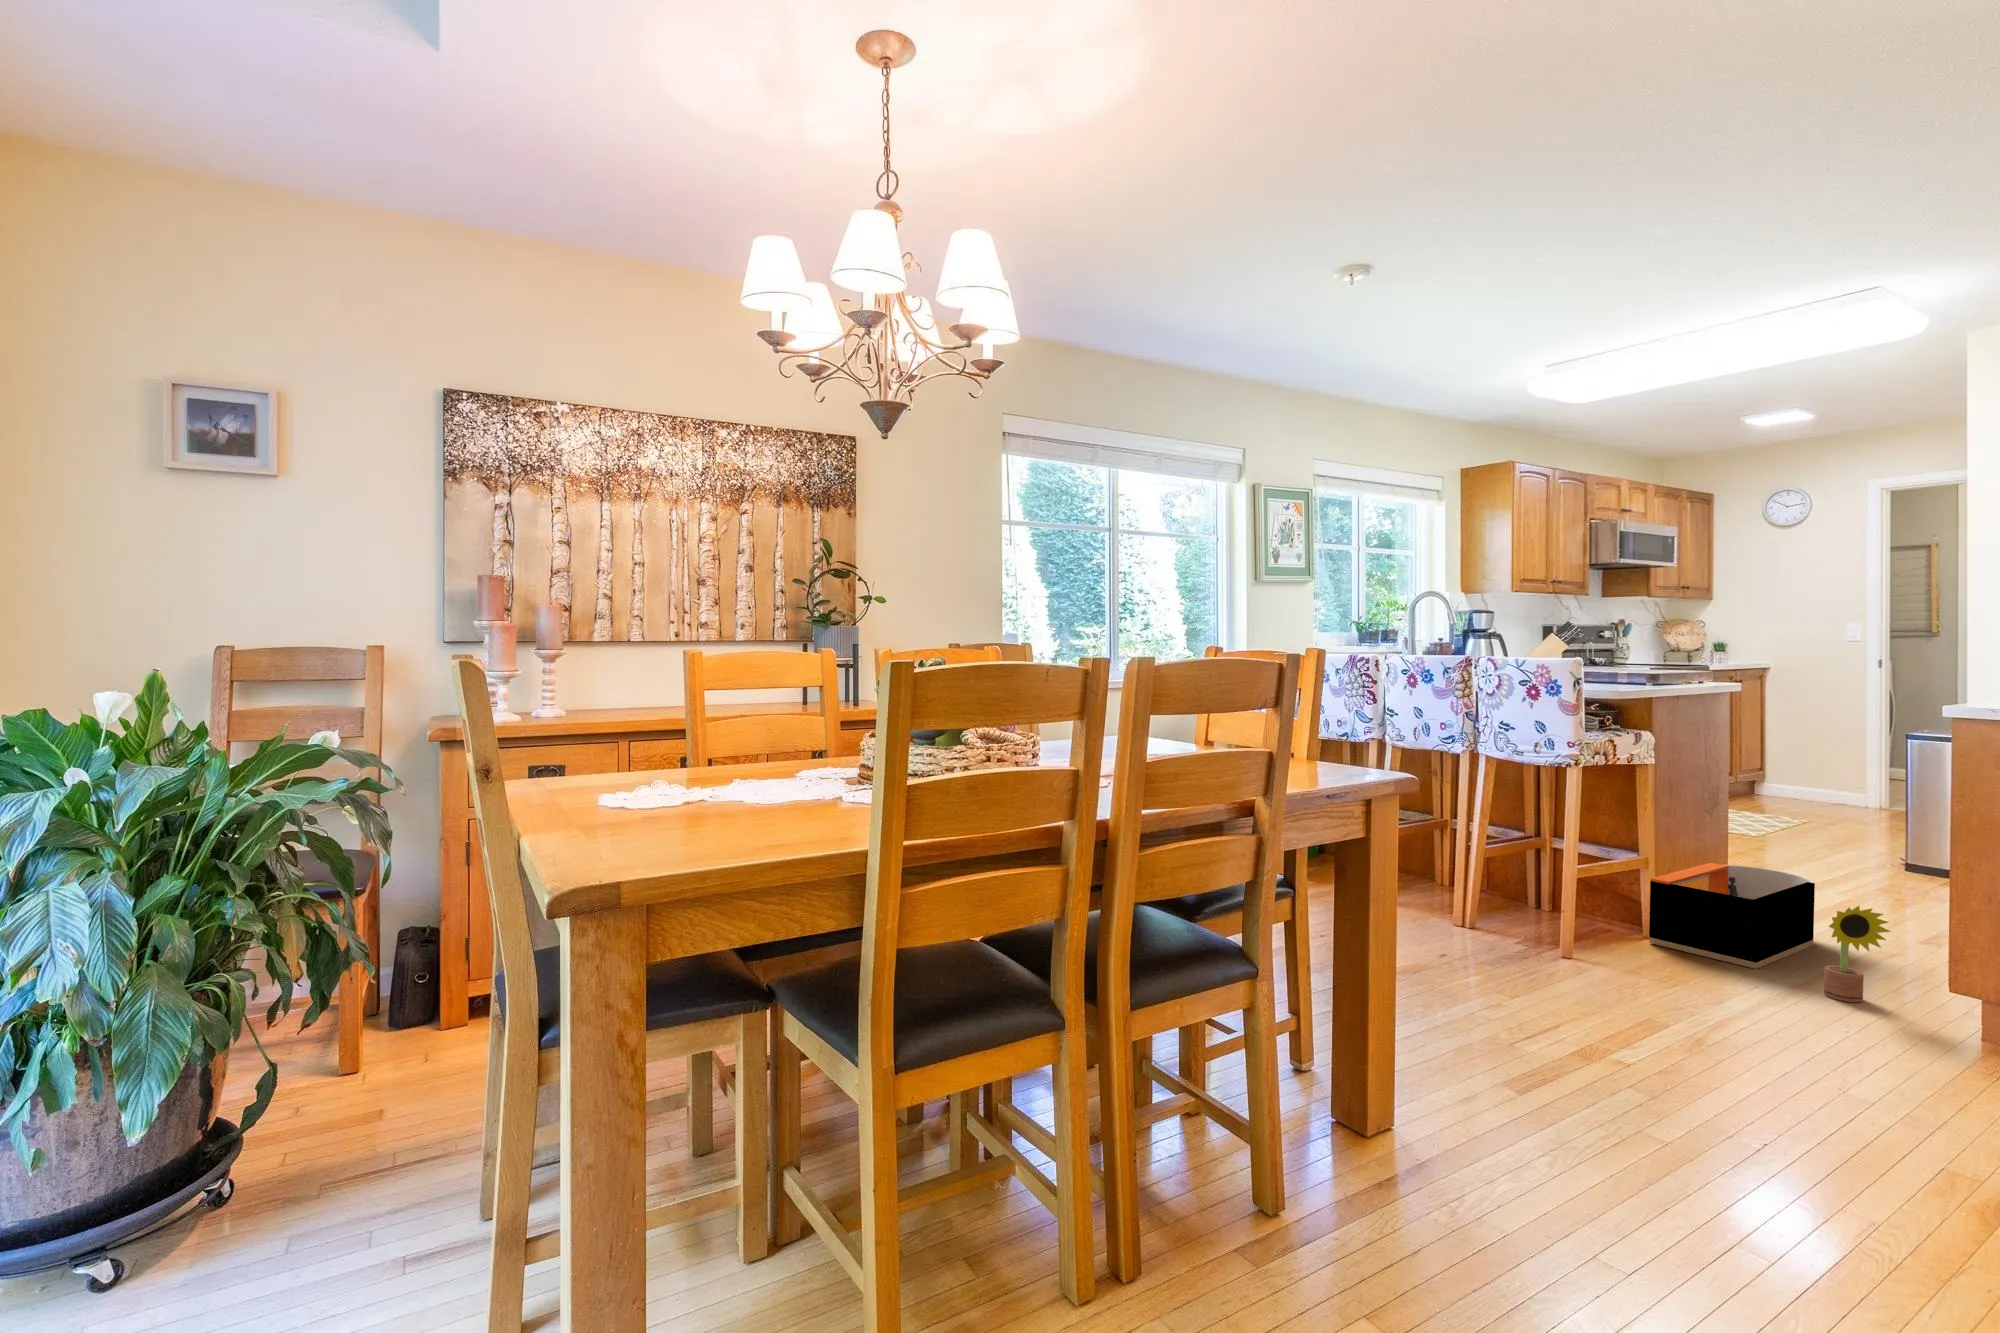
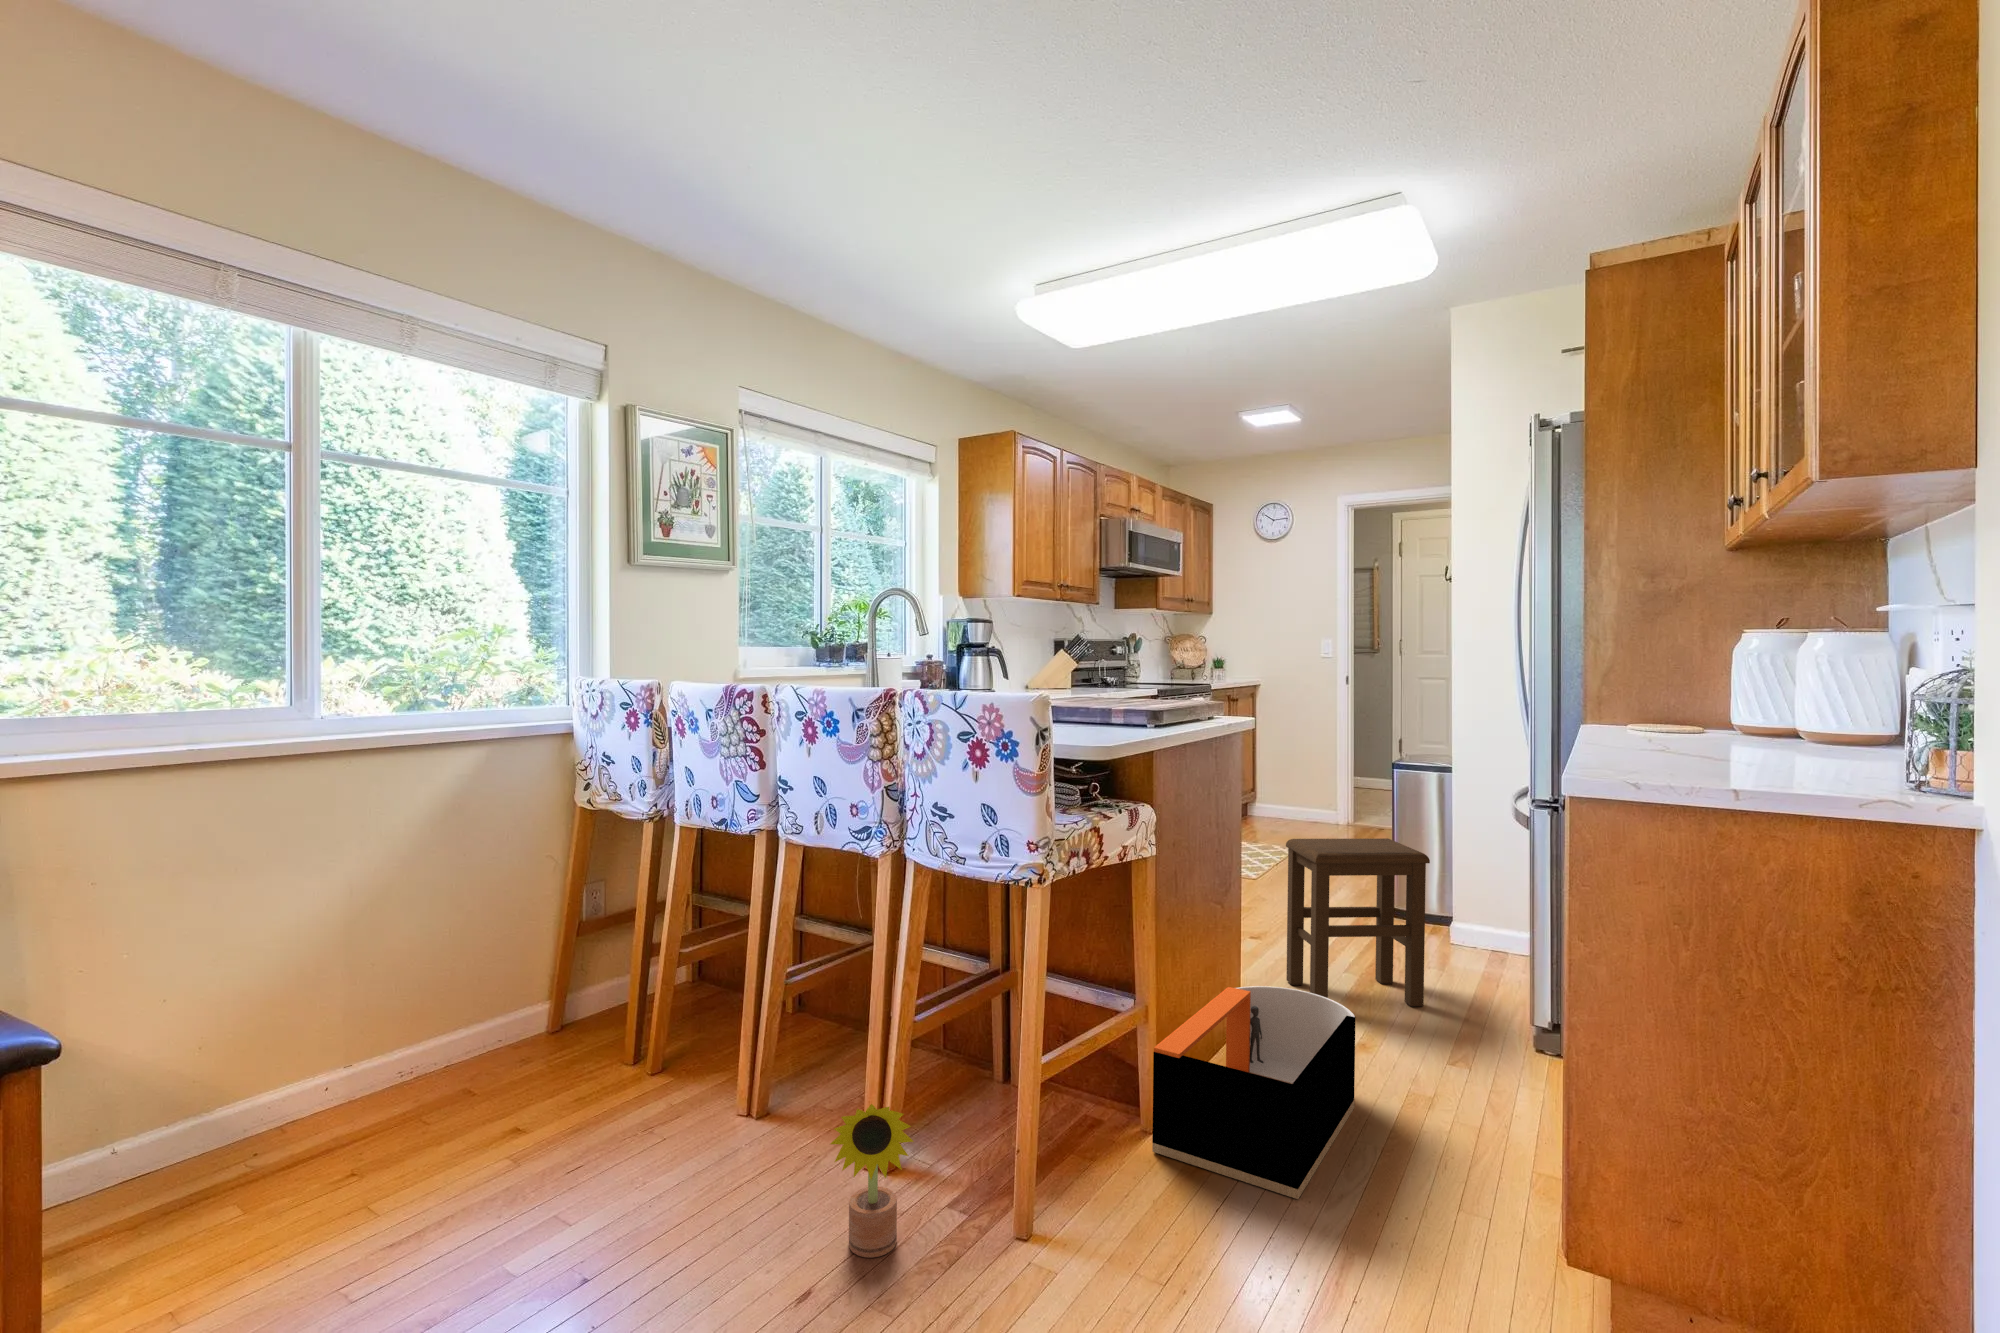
stool: none [1770,779,1908,911] -> present [1286,838,1430,1006]
decorative plant: present [1824,906,1891,1002] -> present [830,1104,914,1258]

